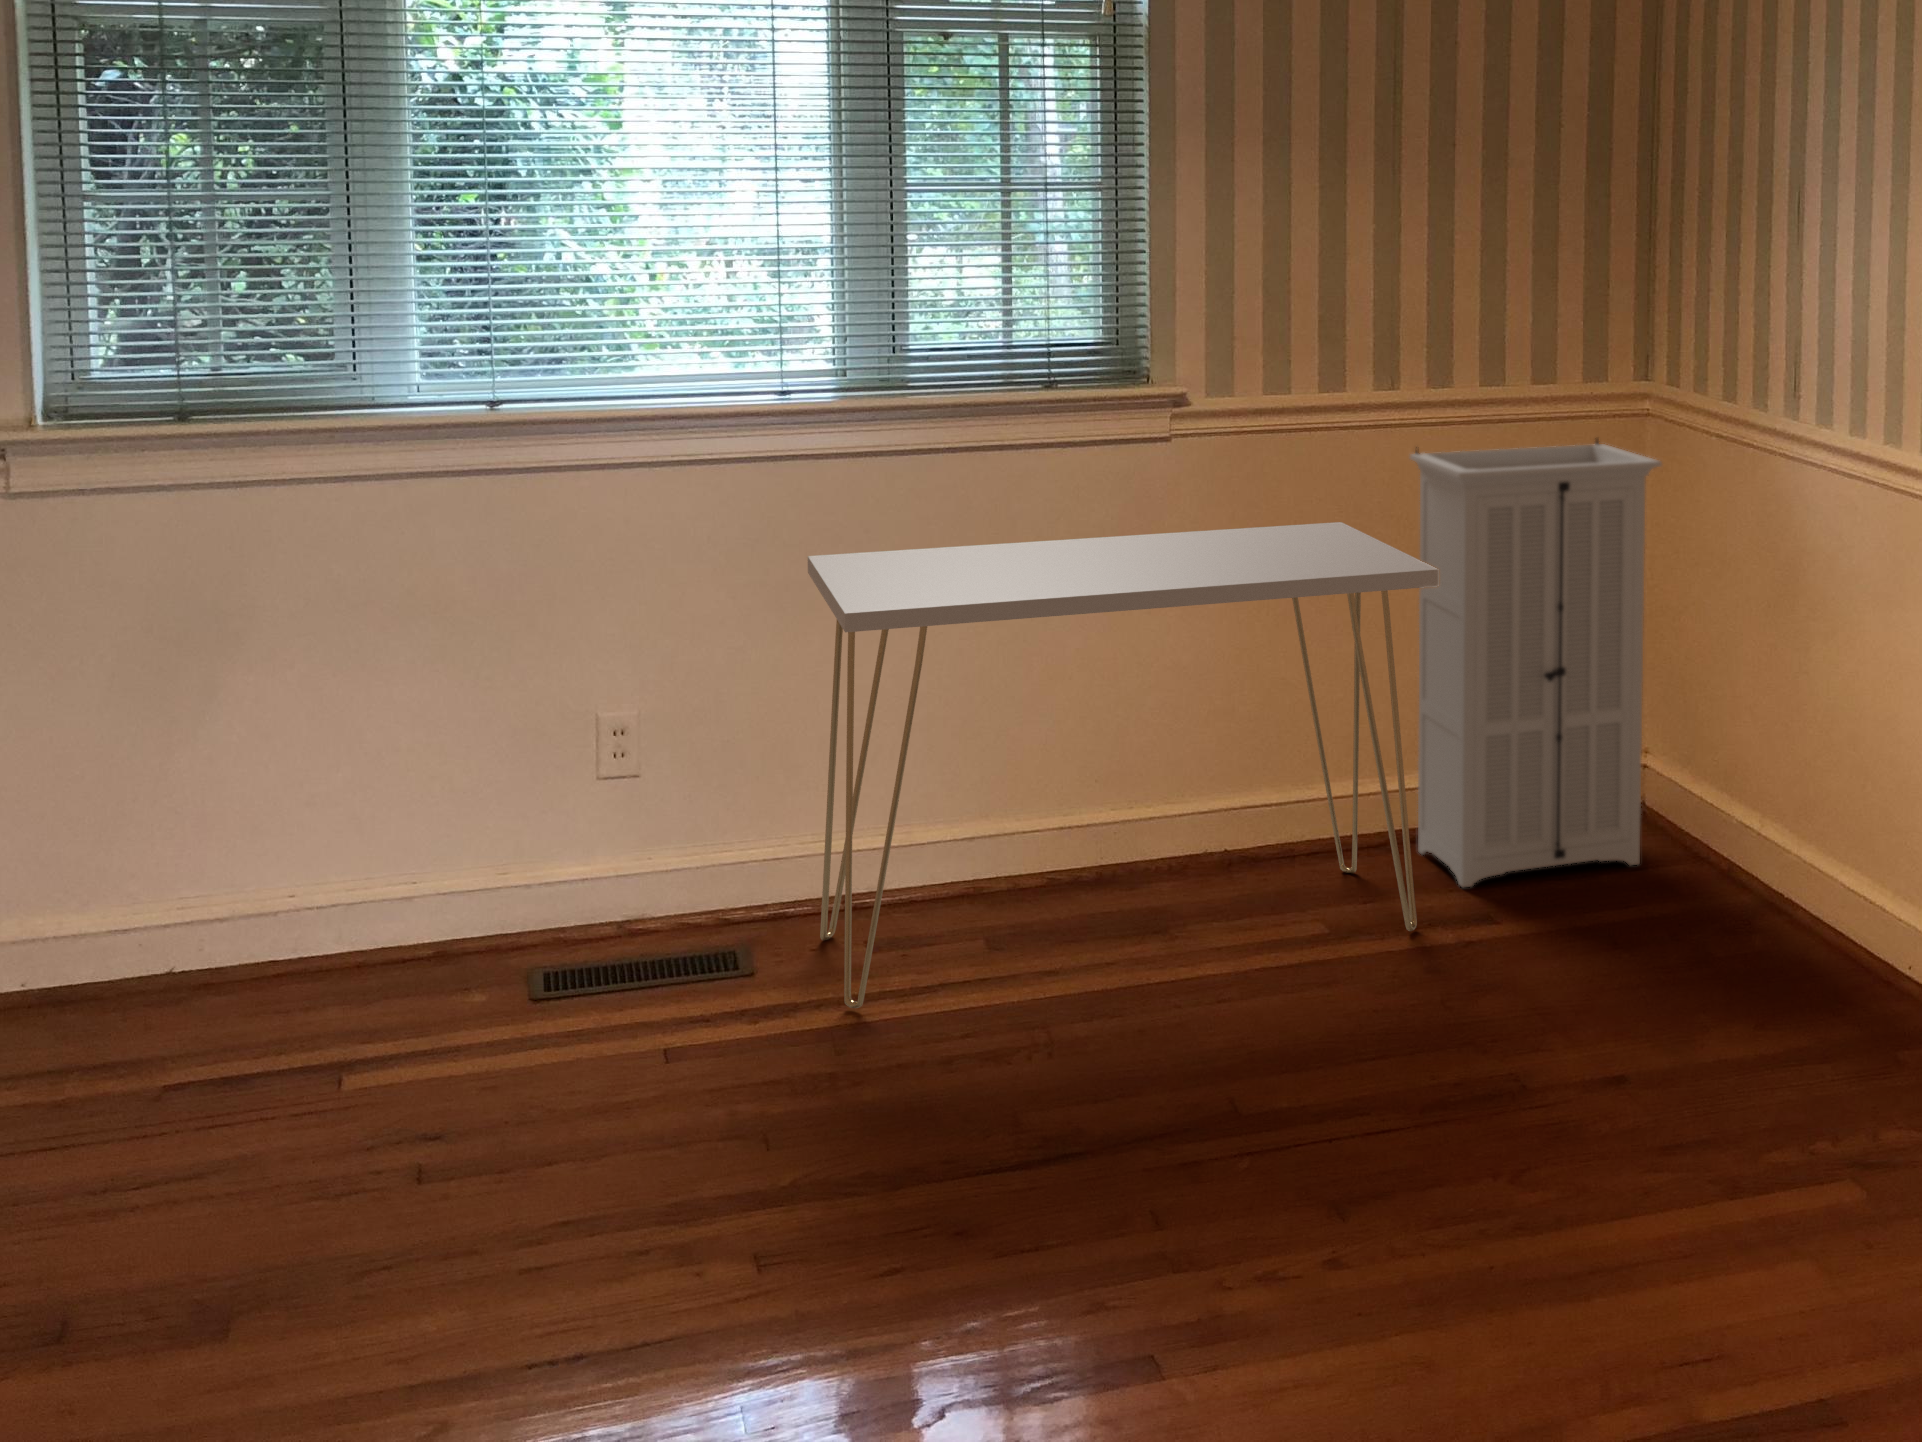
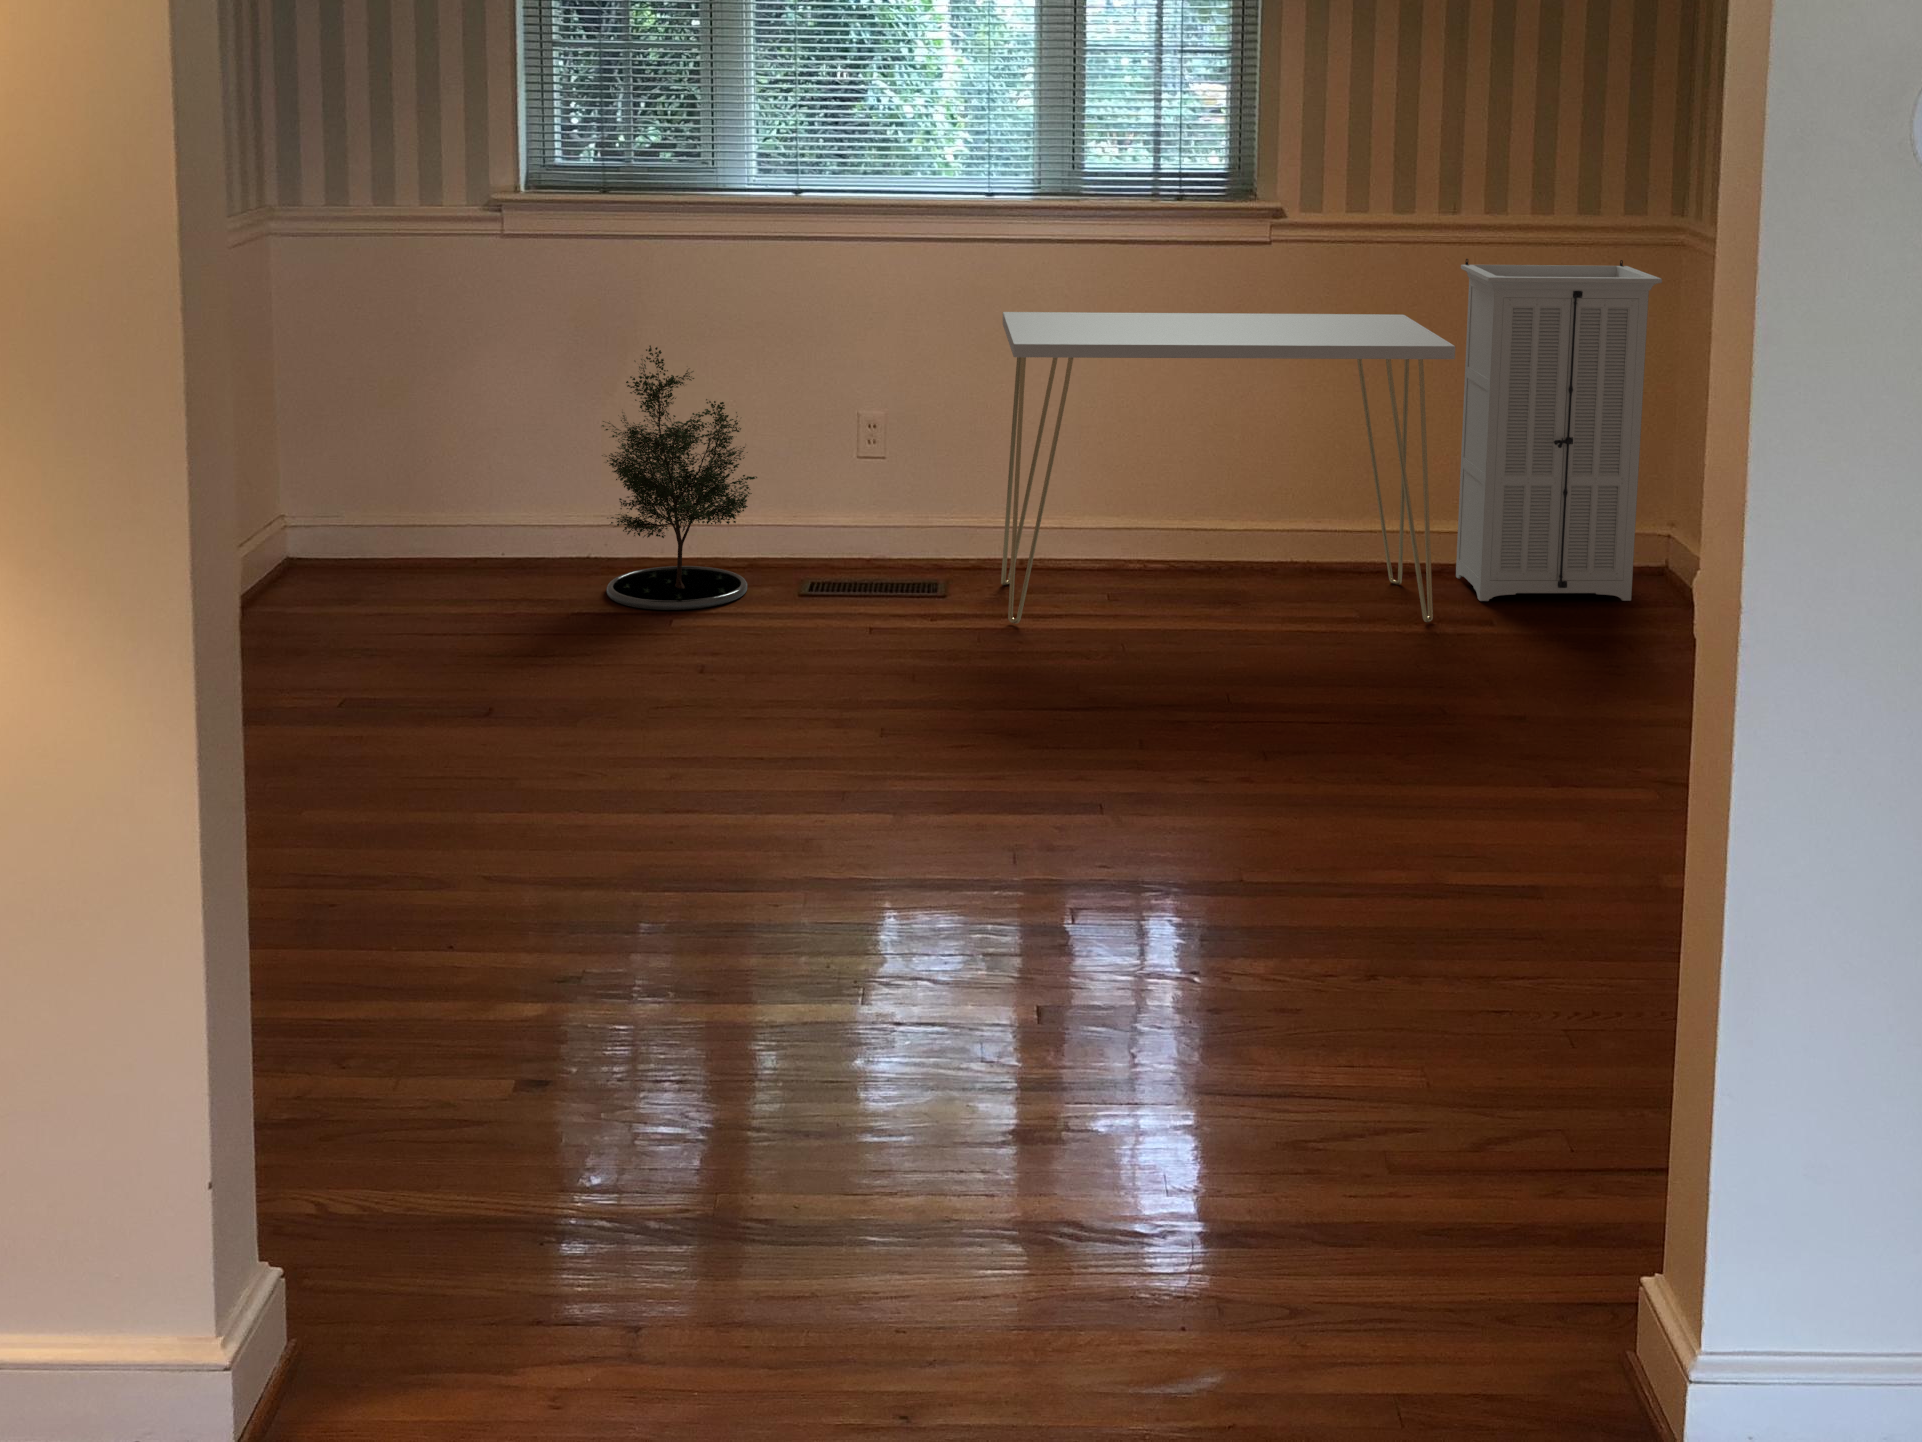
potted tree: none [178,649,446,1057] -> present [602,346,757,610]

